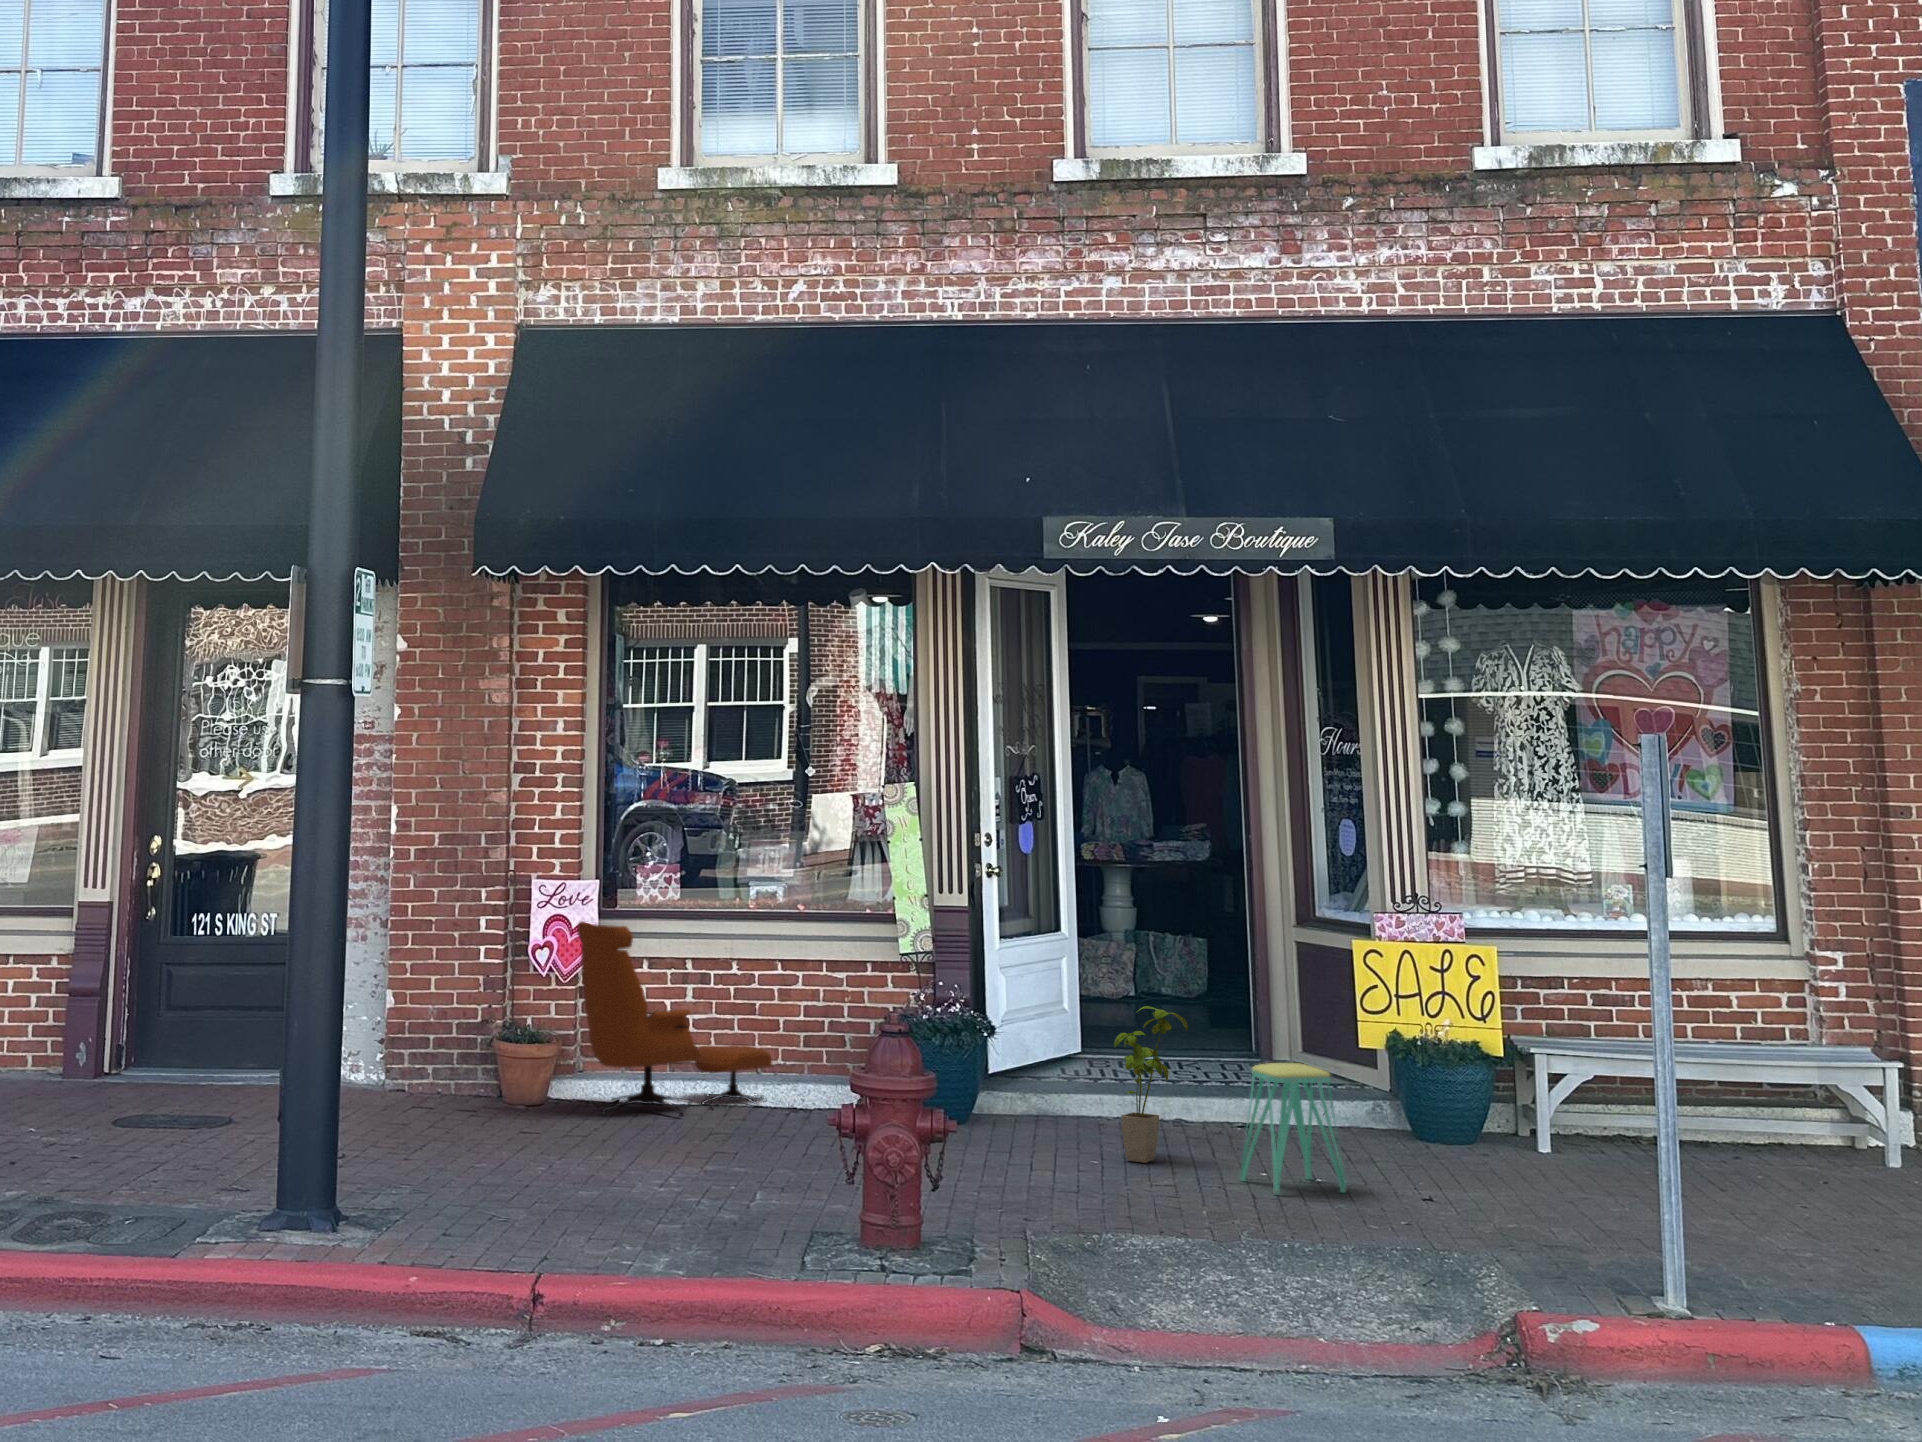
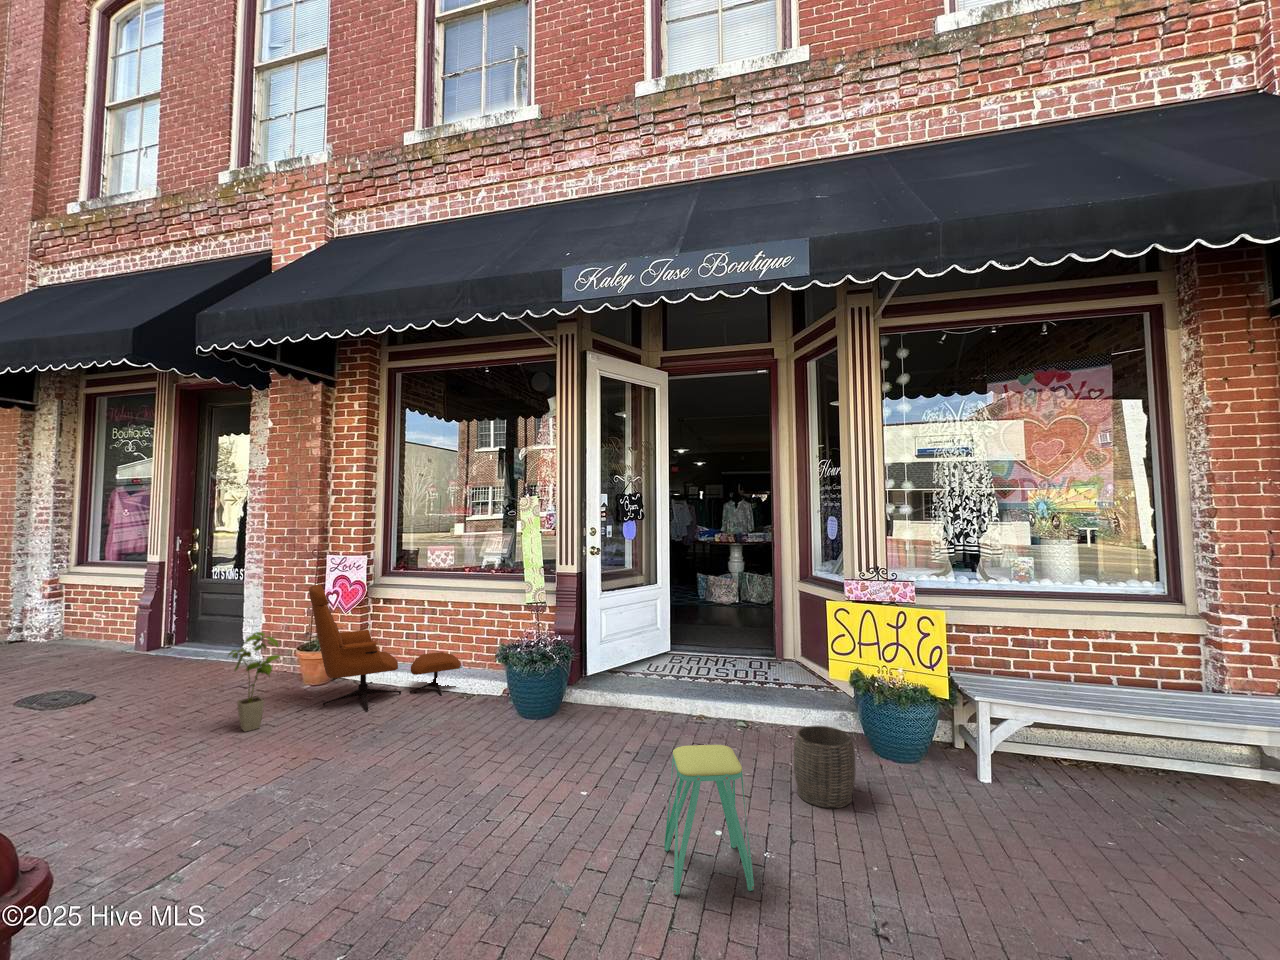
house plant: present [1114,1006,1187,1163] -> present [228,632,281,732]
woven basket: none [1345,1081,1417,1163] -> present [794,726,855,808]

